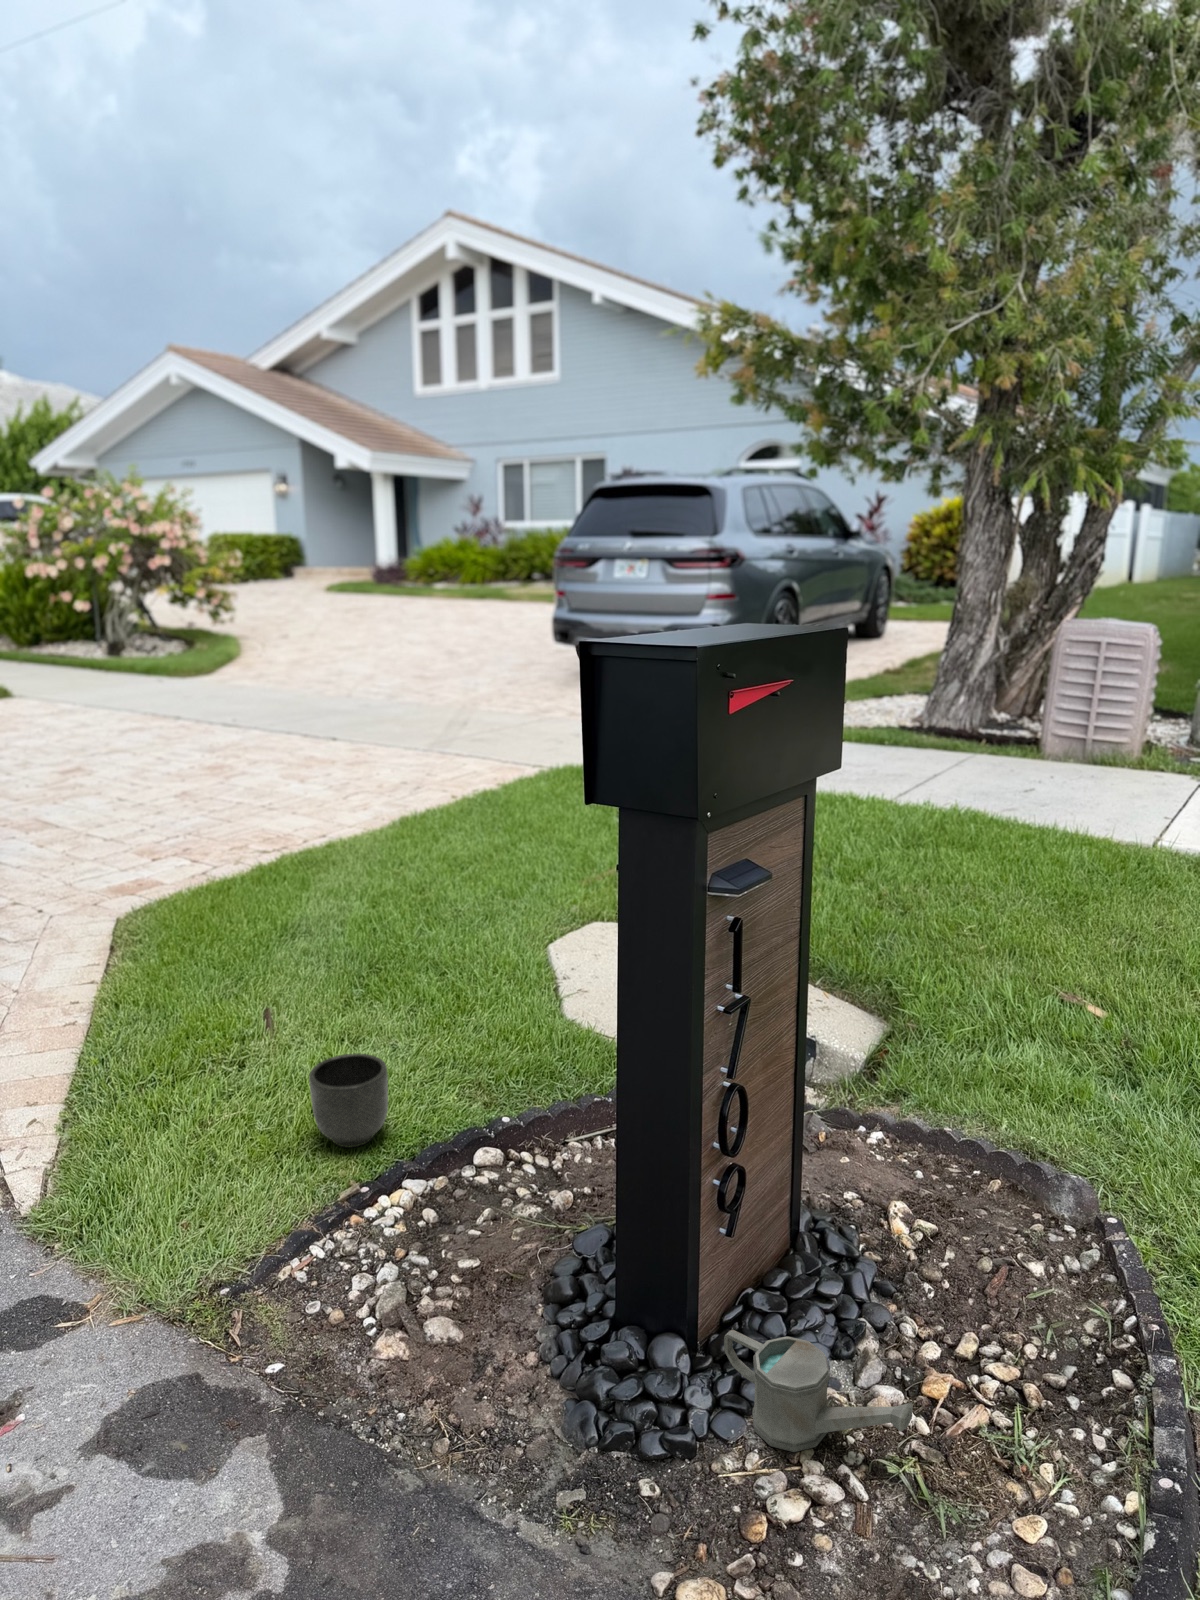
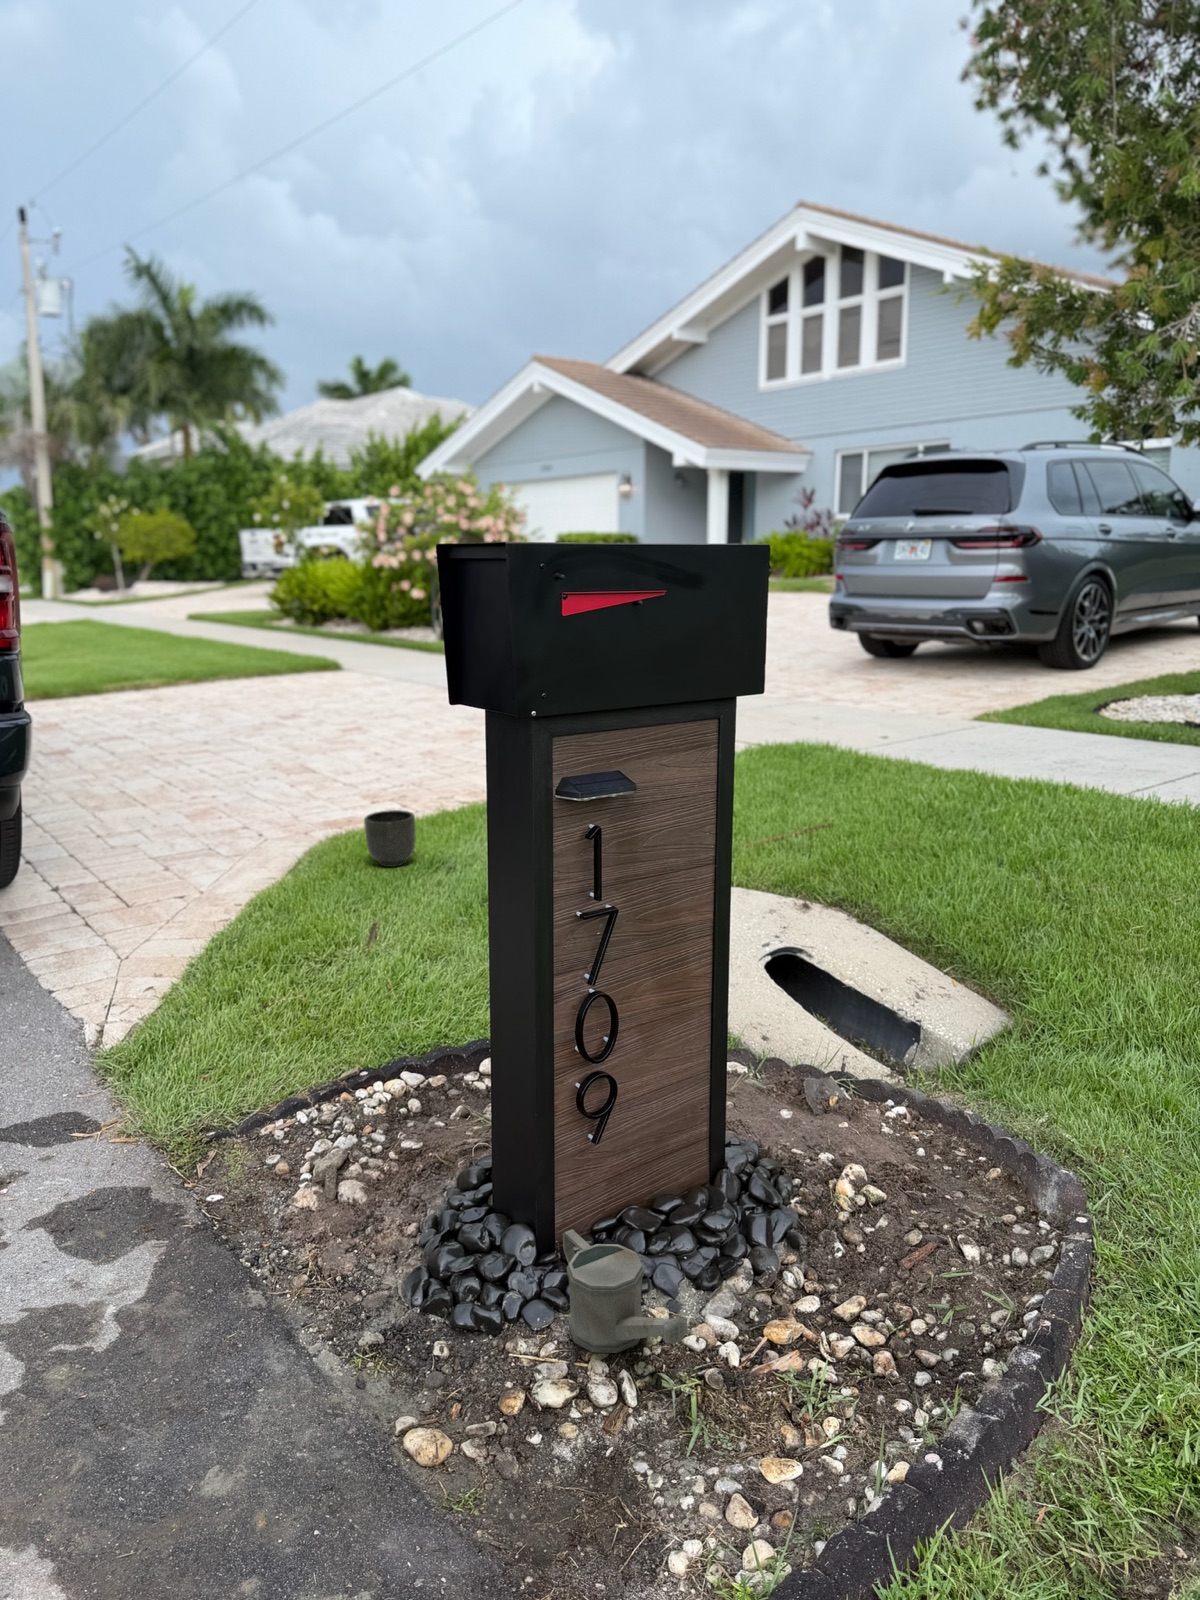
planter: present [309,1054,388,1148] -> present [364,810,416,867]

